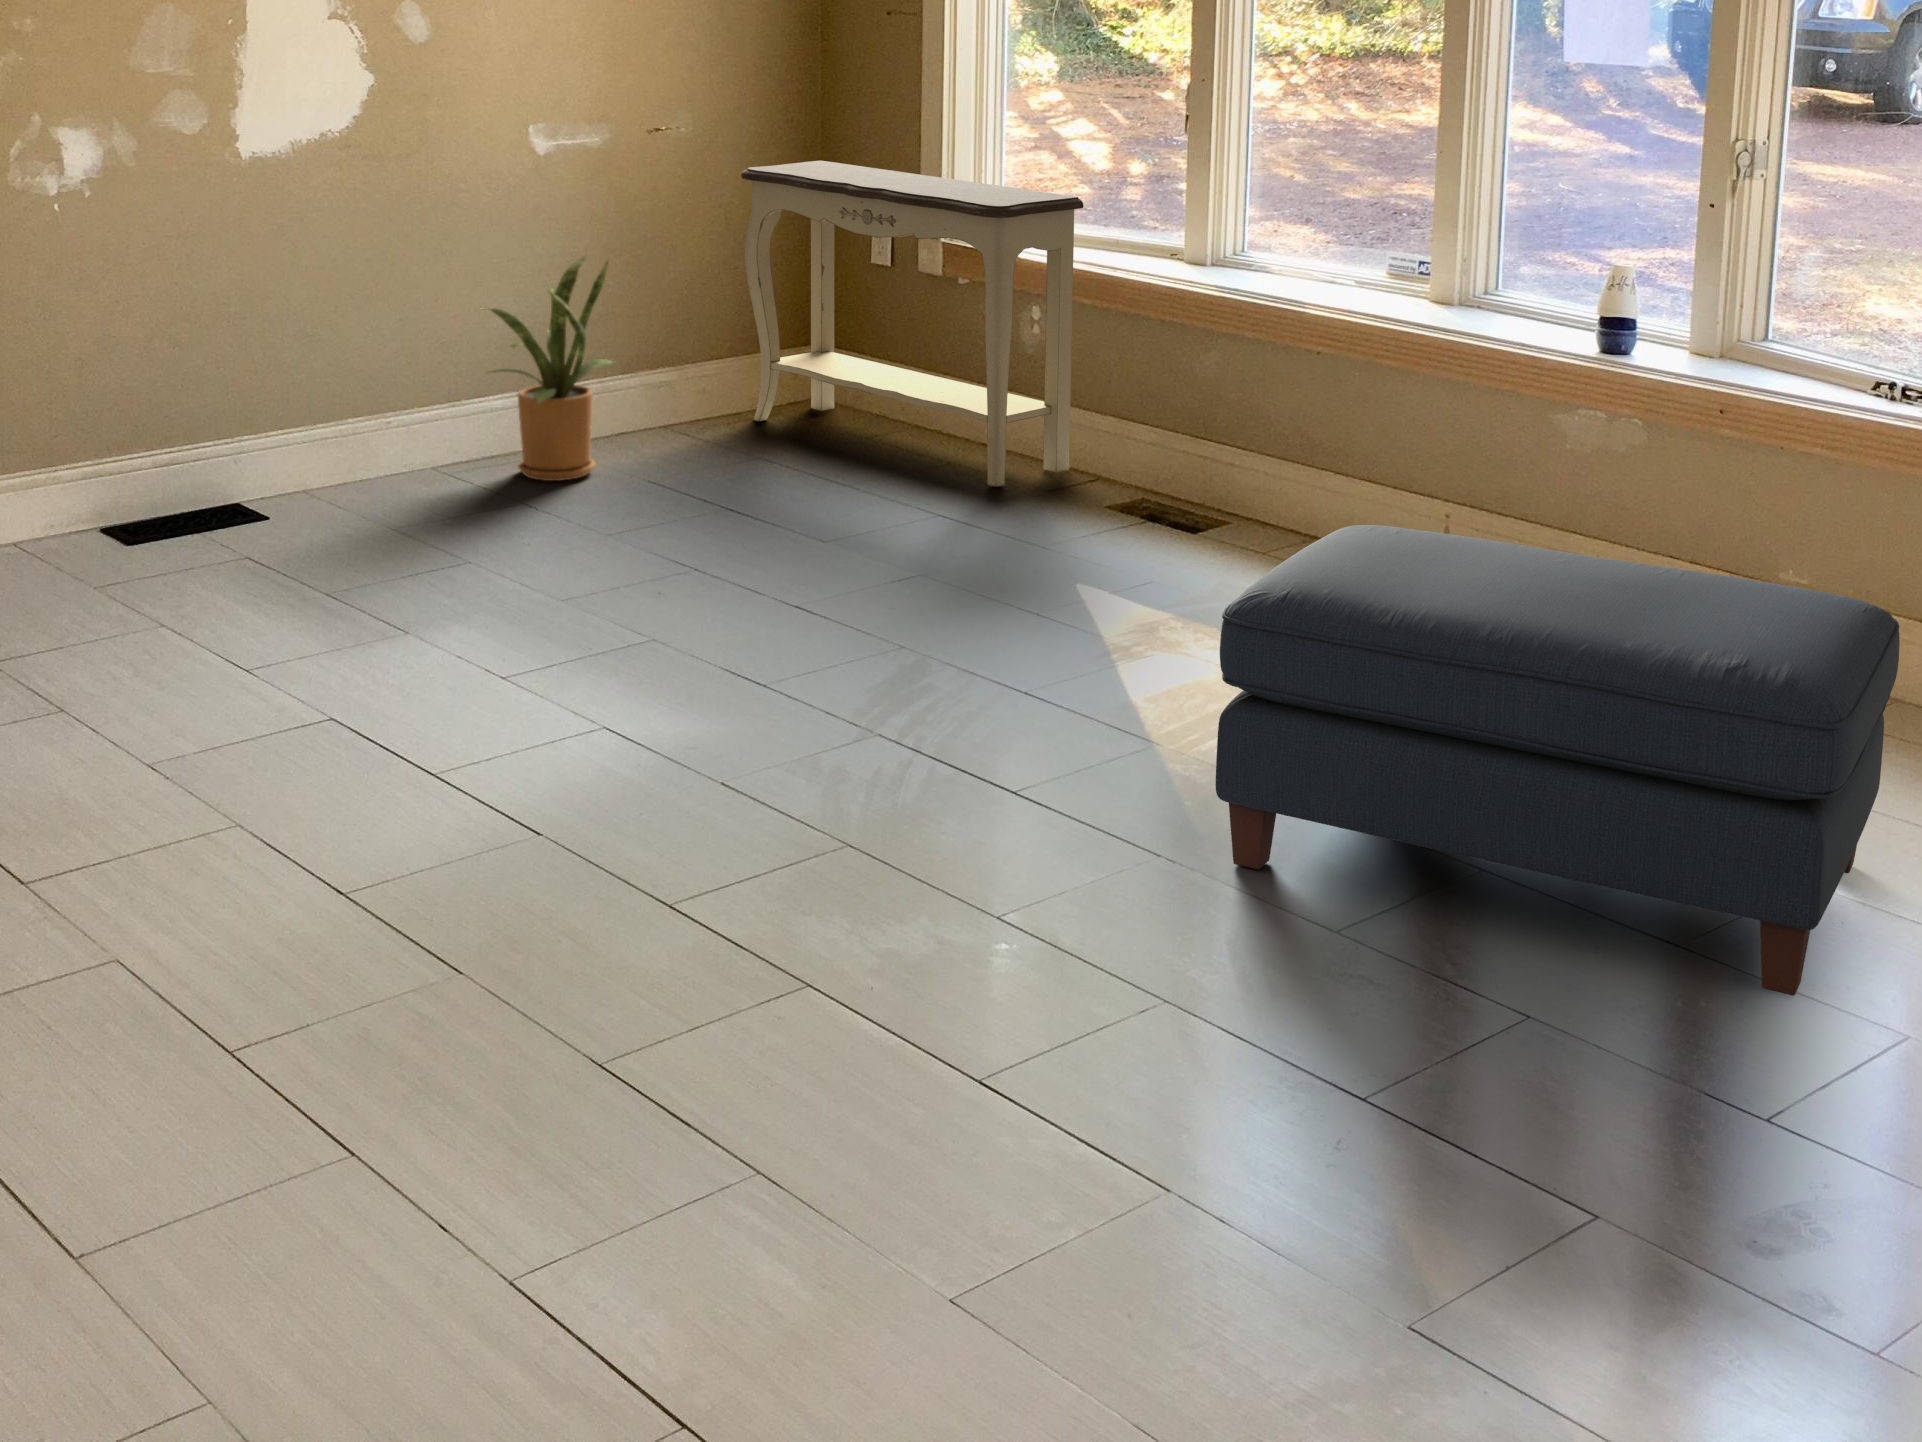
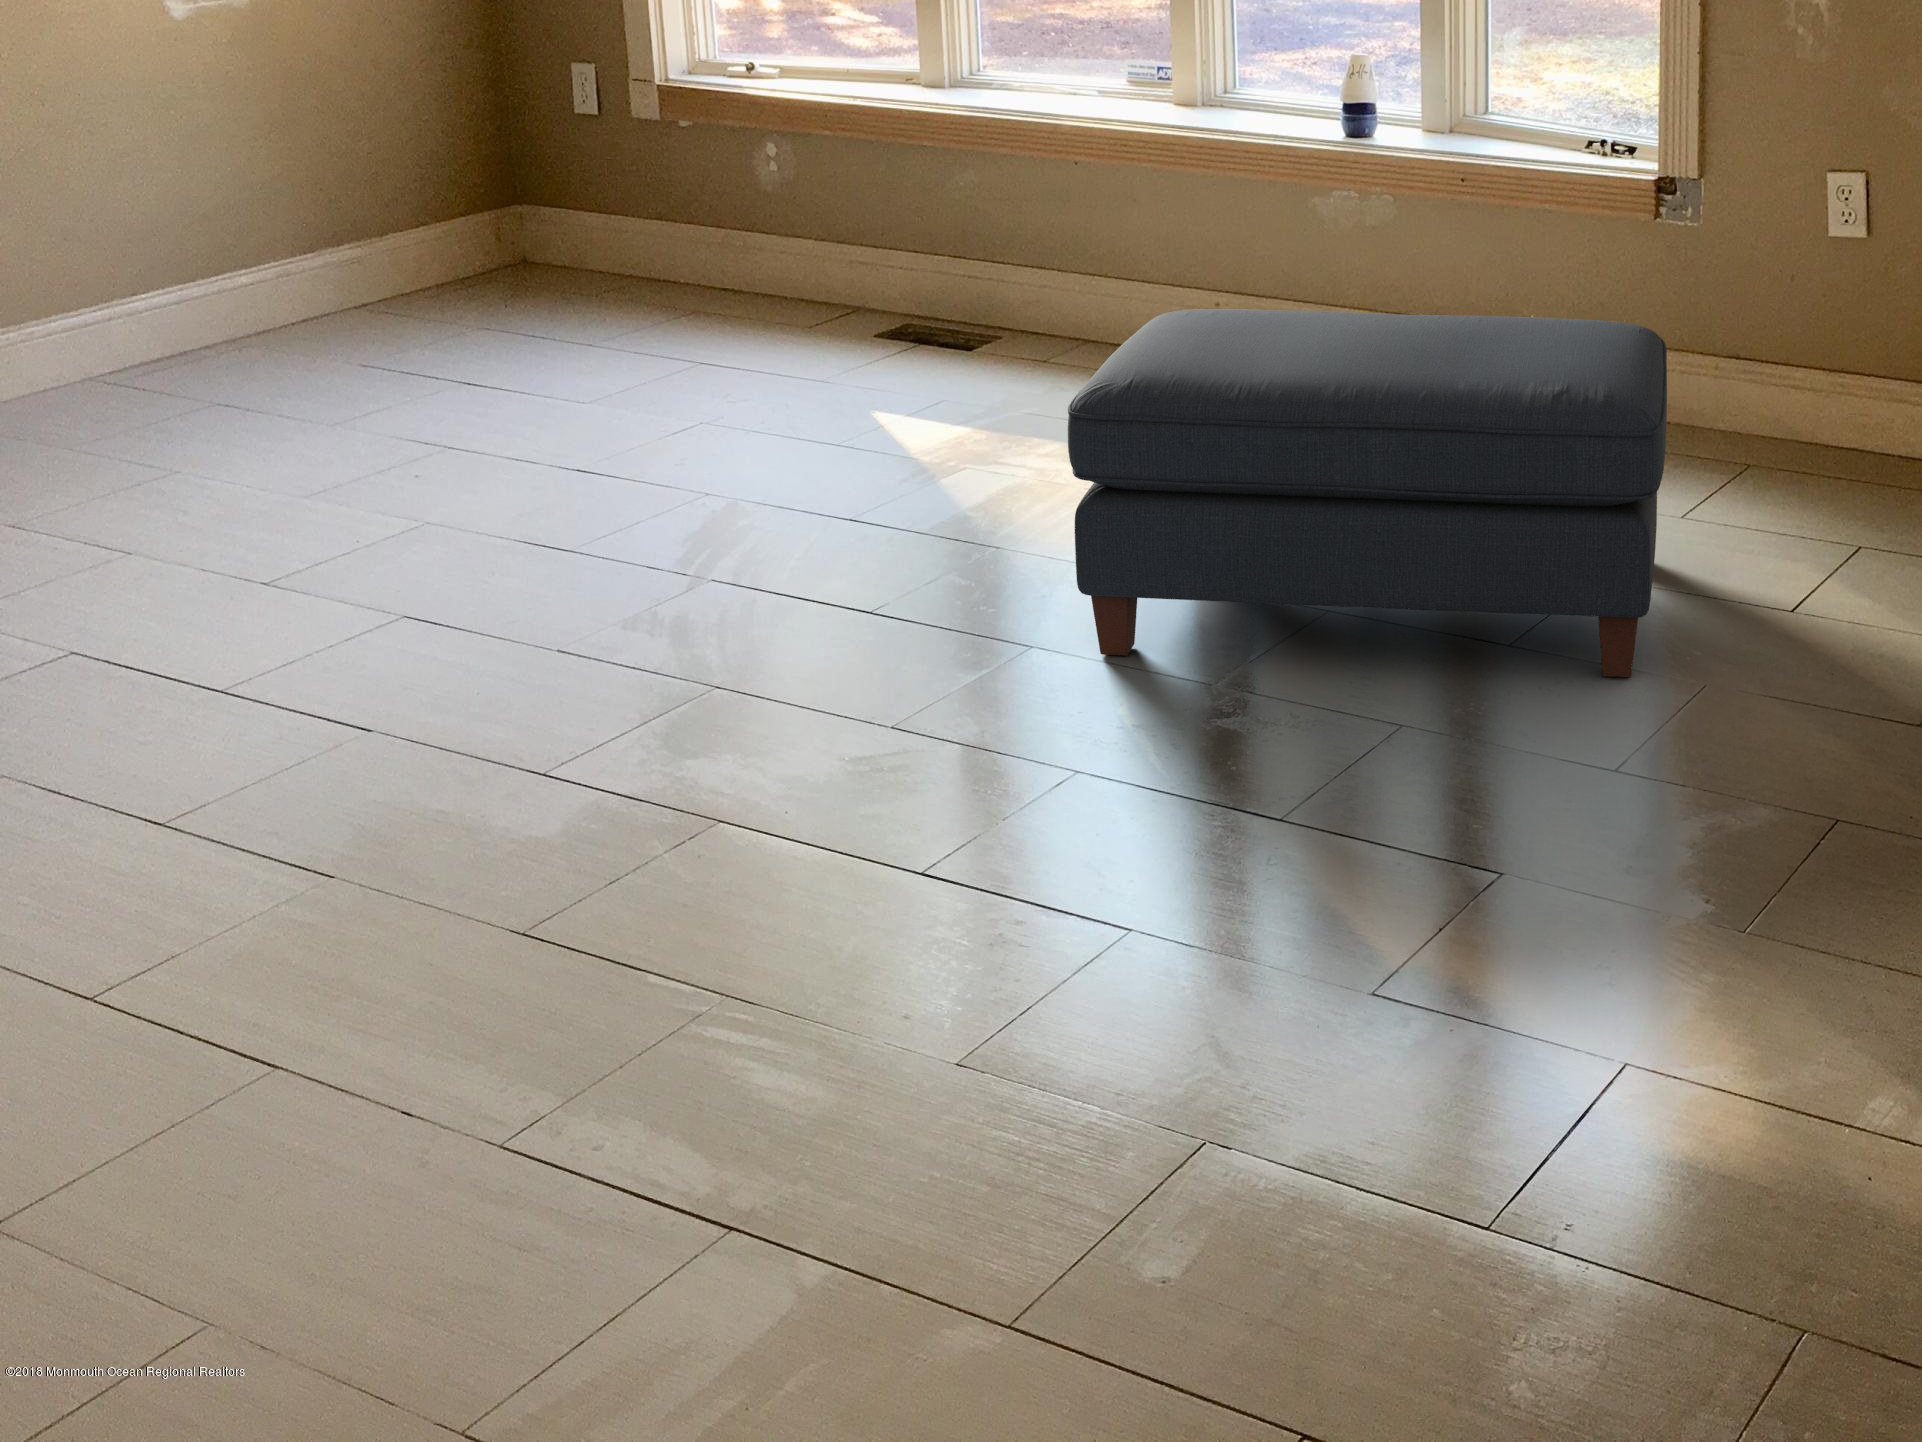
console table: present [741,160,1083,487] -> none [414,11,825,329]
house plant: present [488,257,615,481] -> none [97,124,295,380]

